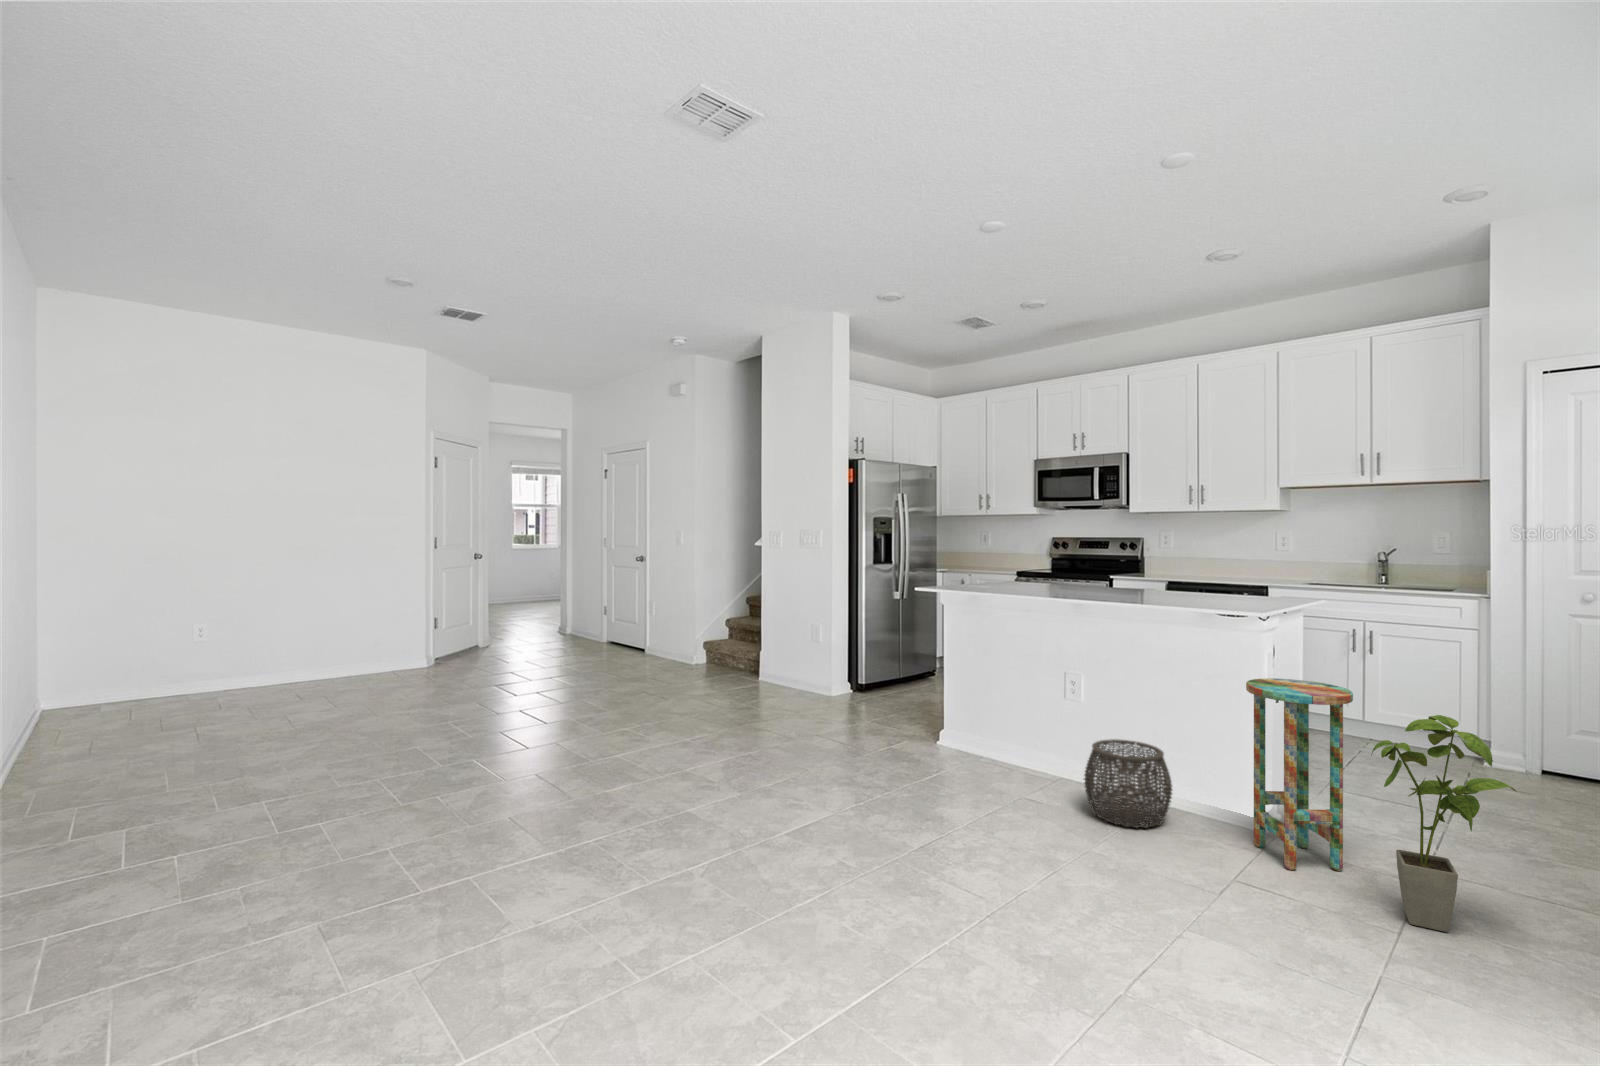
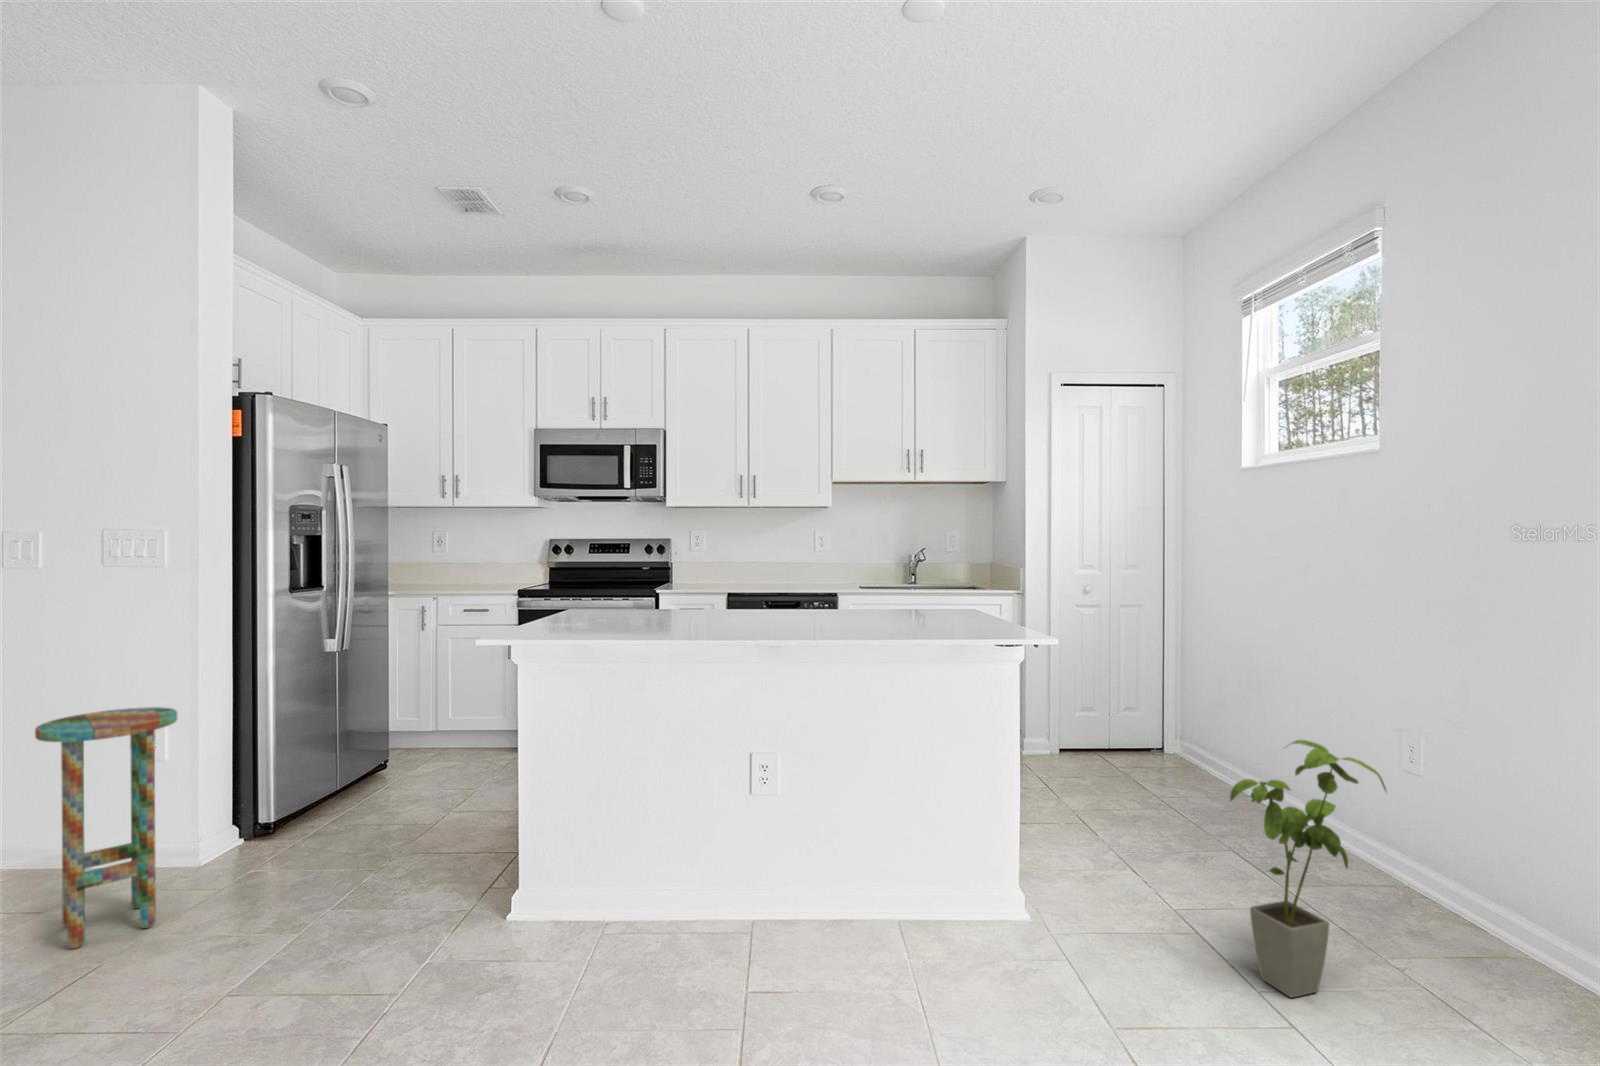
side table: present [1246,678,1353,871] -> present [35,707,177,949]
woven basket: present [1084,739,1172,828] -> none [844,836,967,984]

